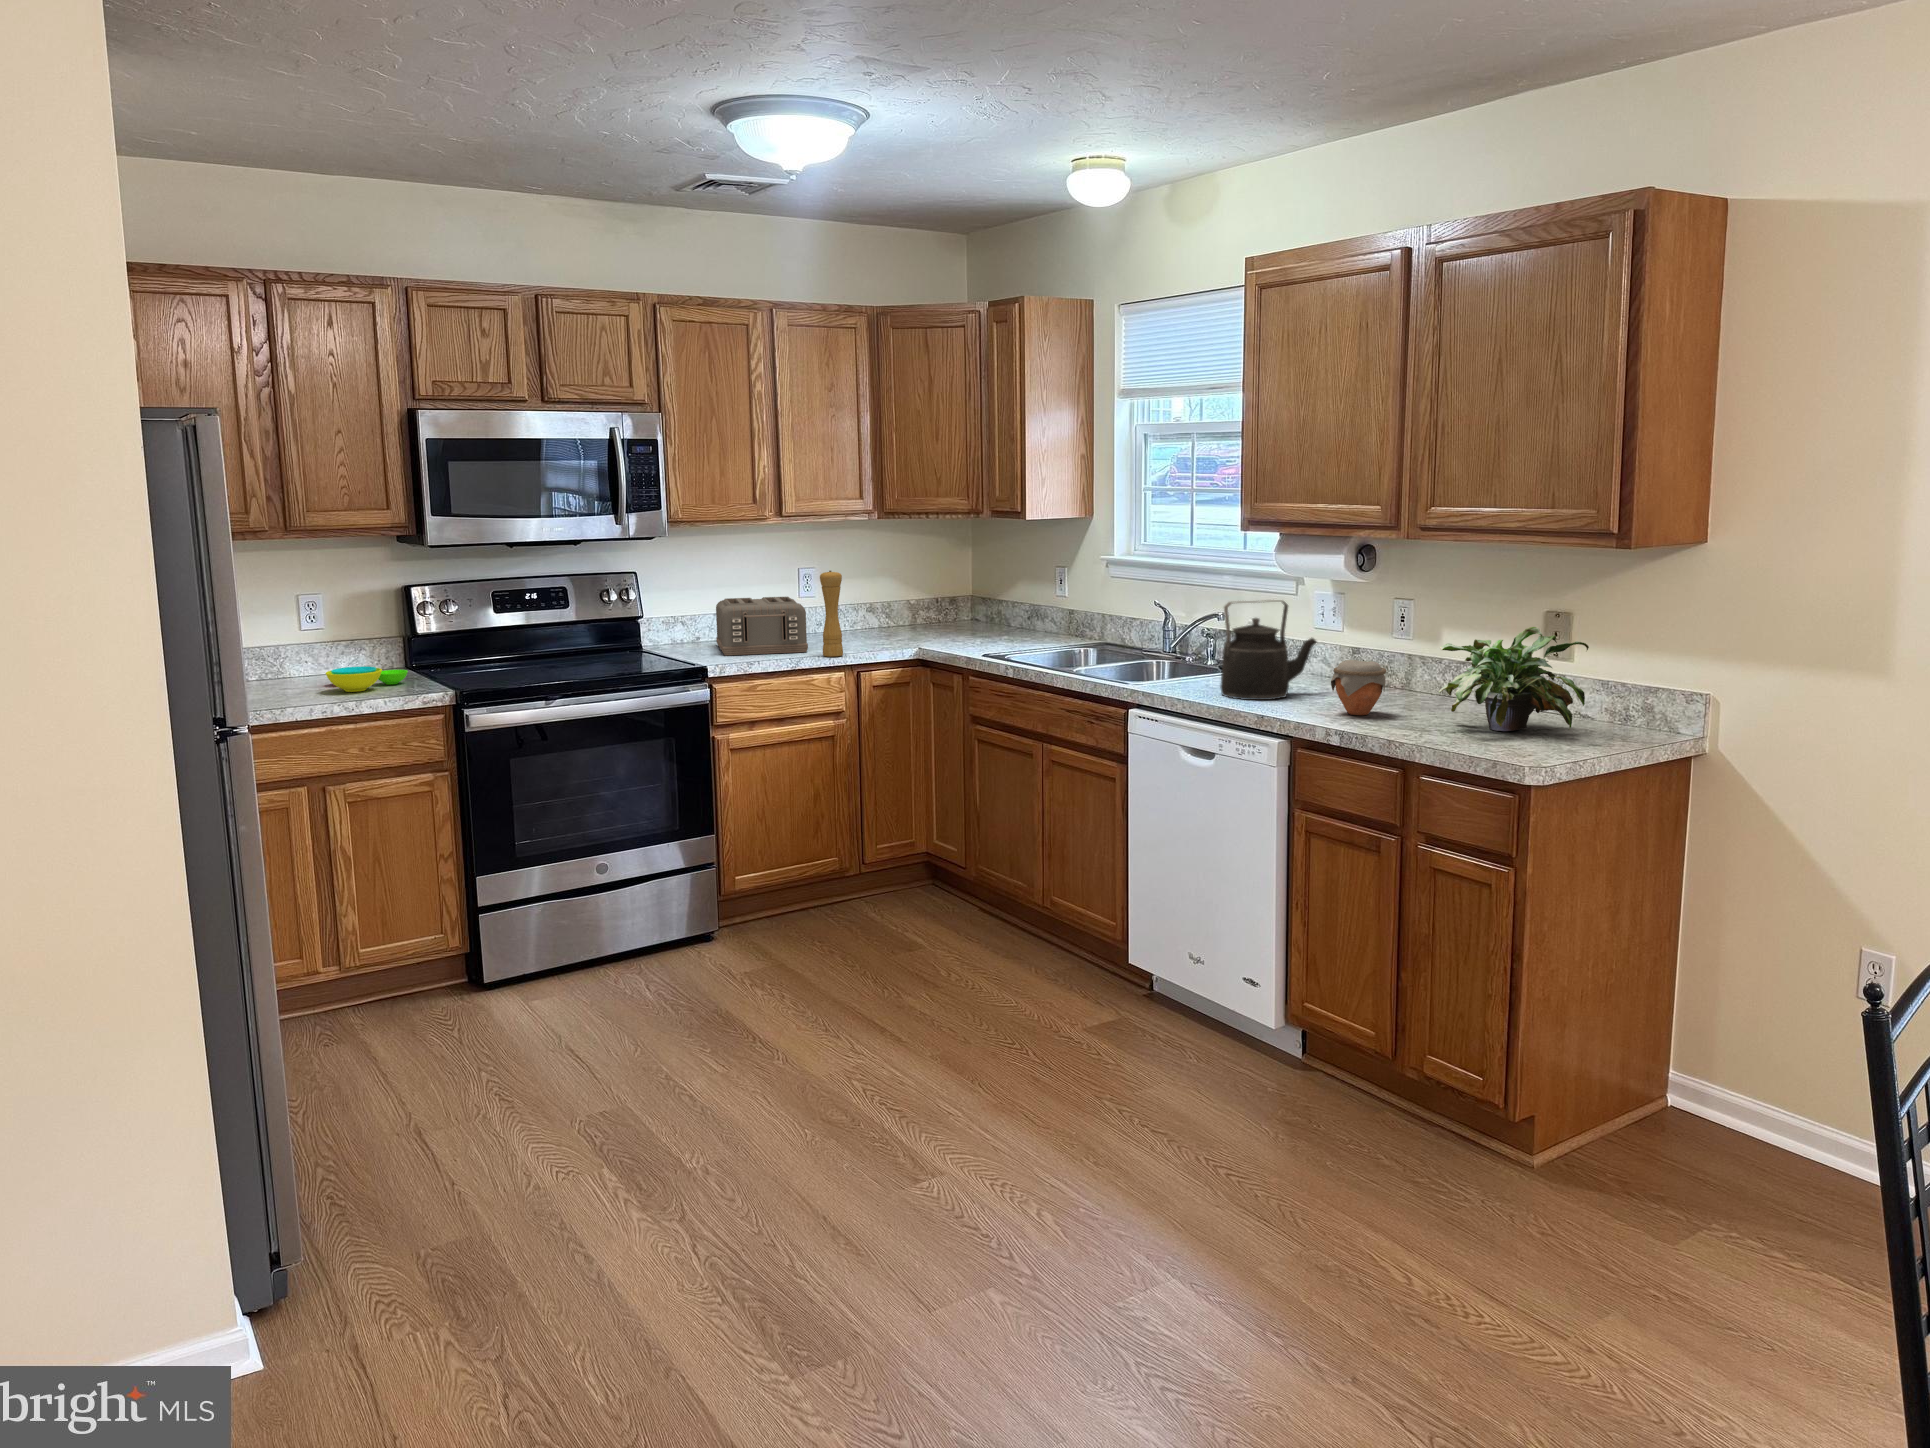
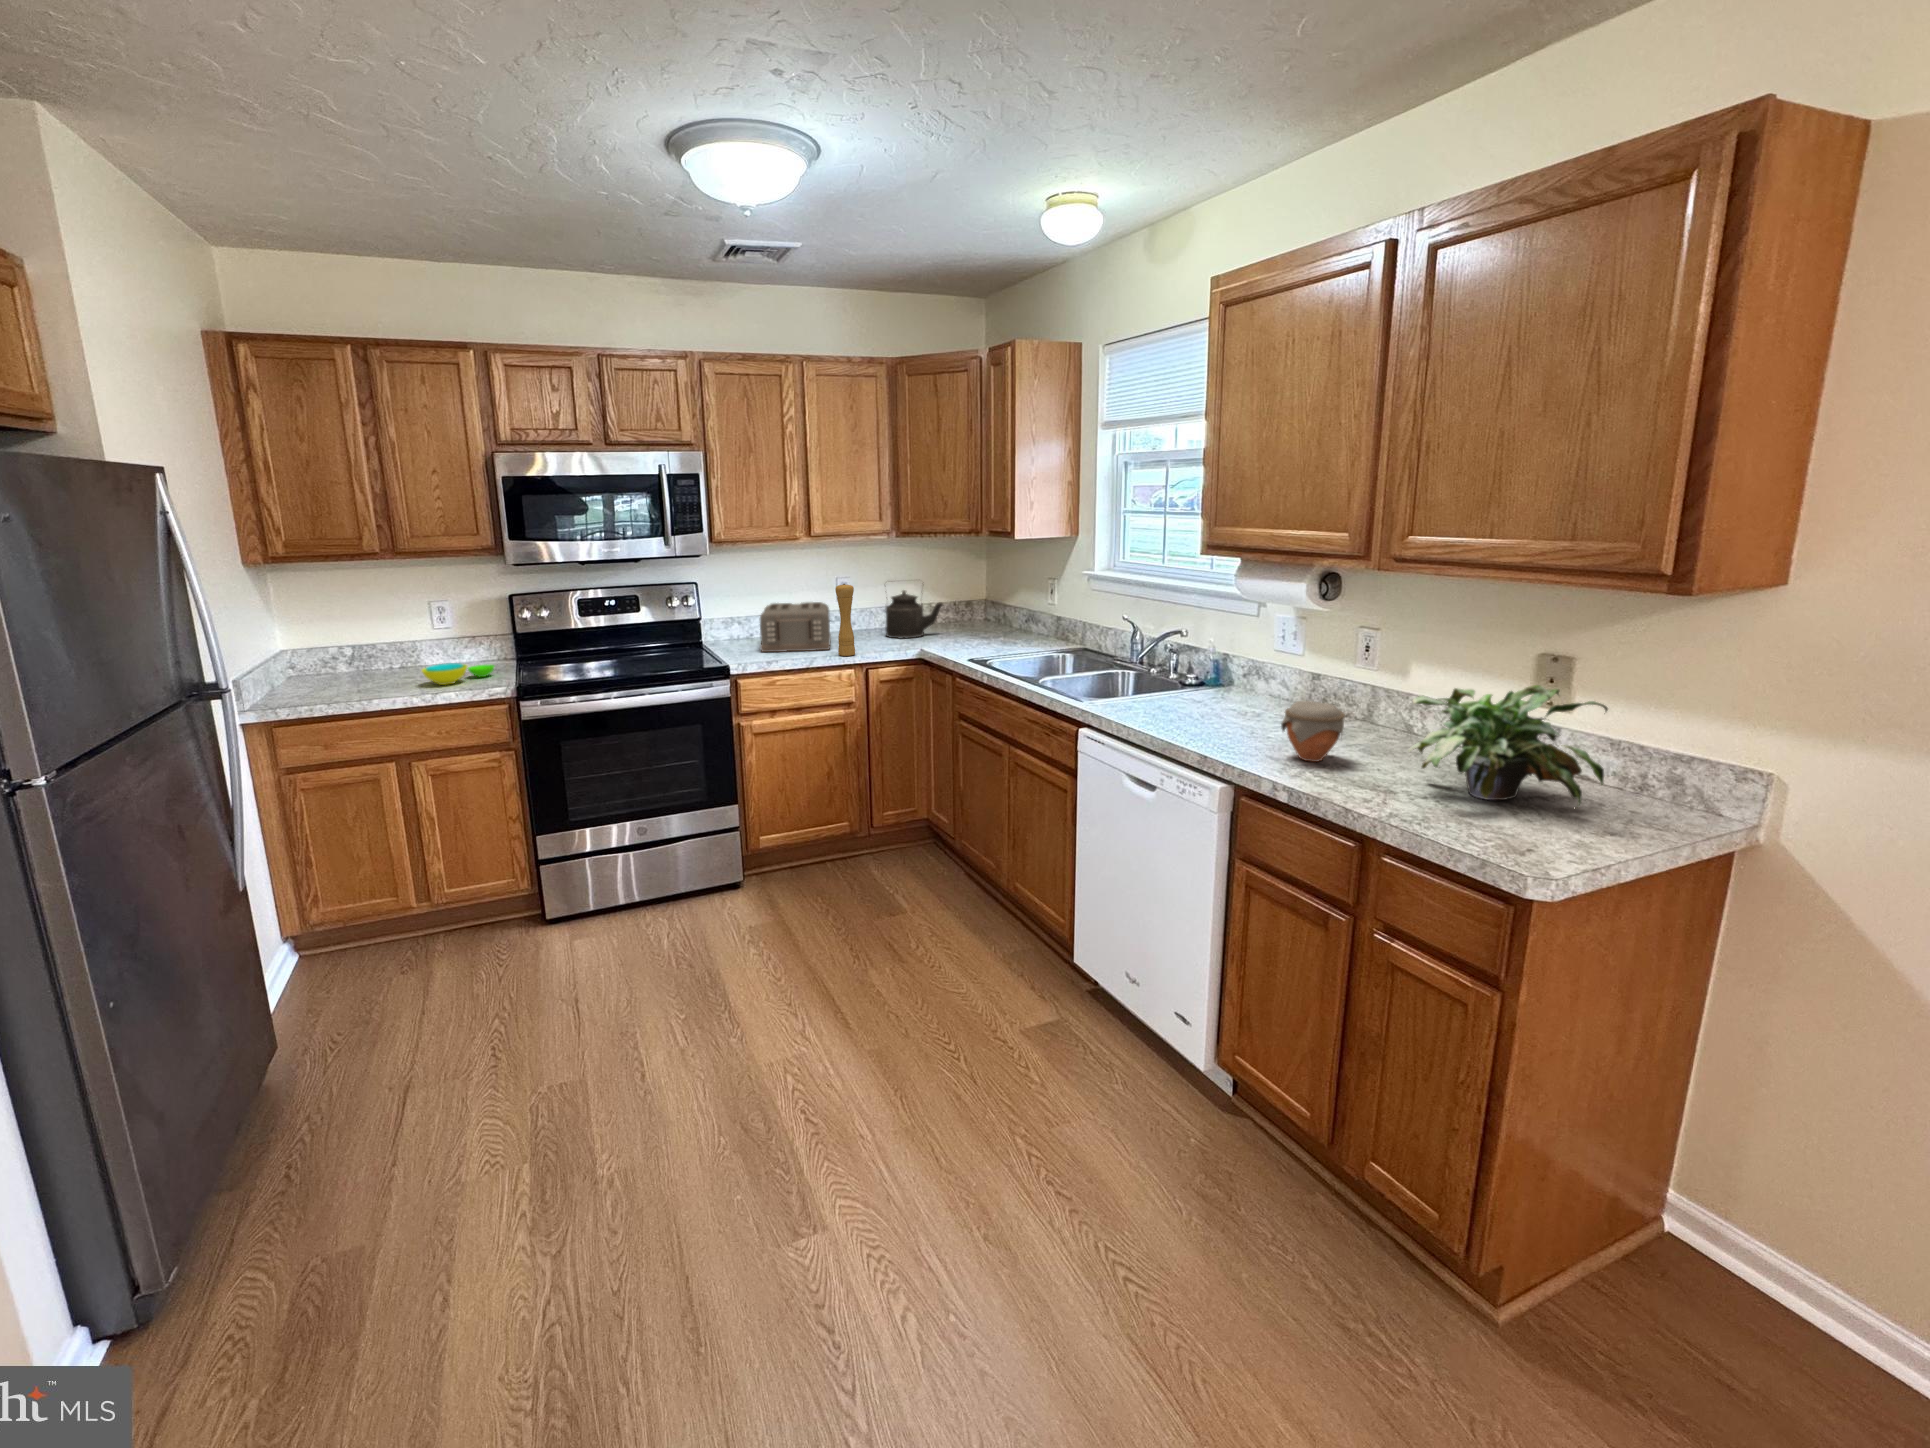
kettle: present [1220,600,1317,700] -> present [885,590,943,638]

